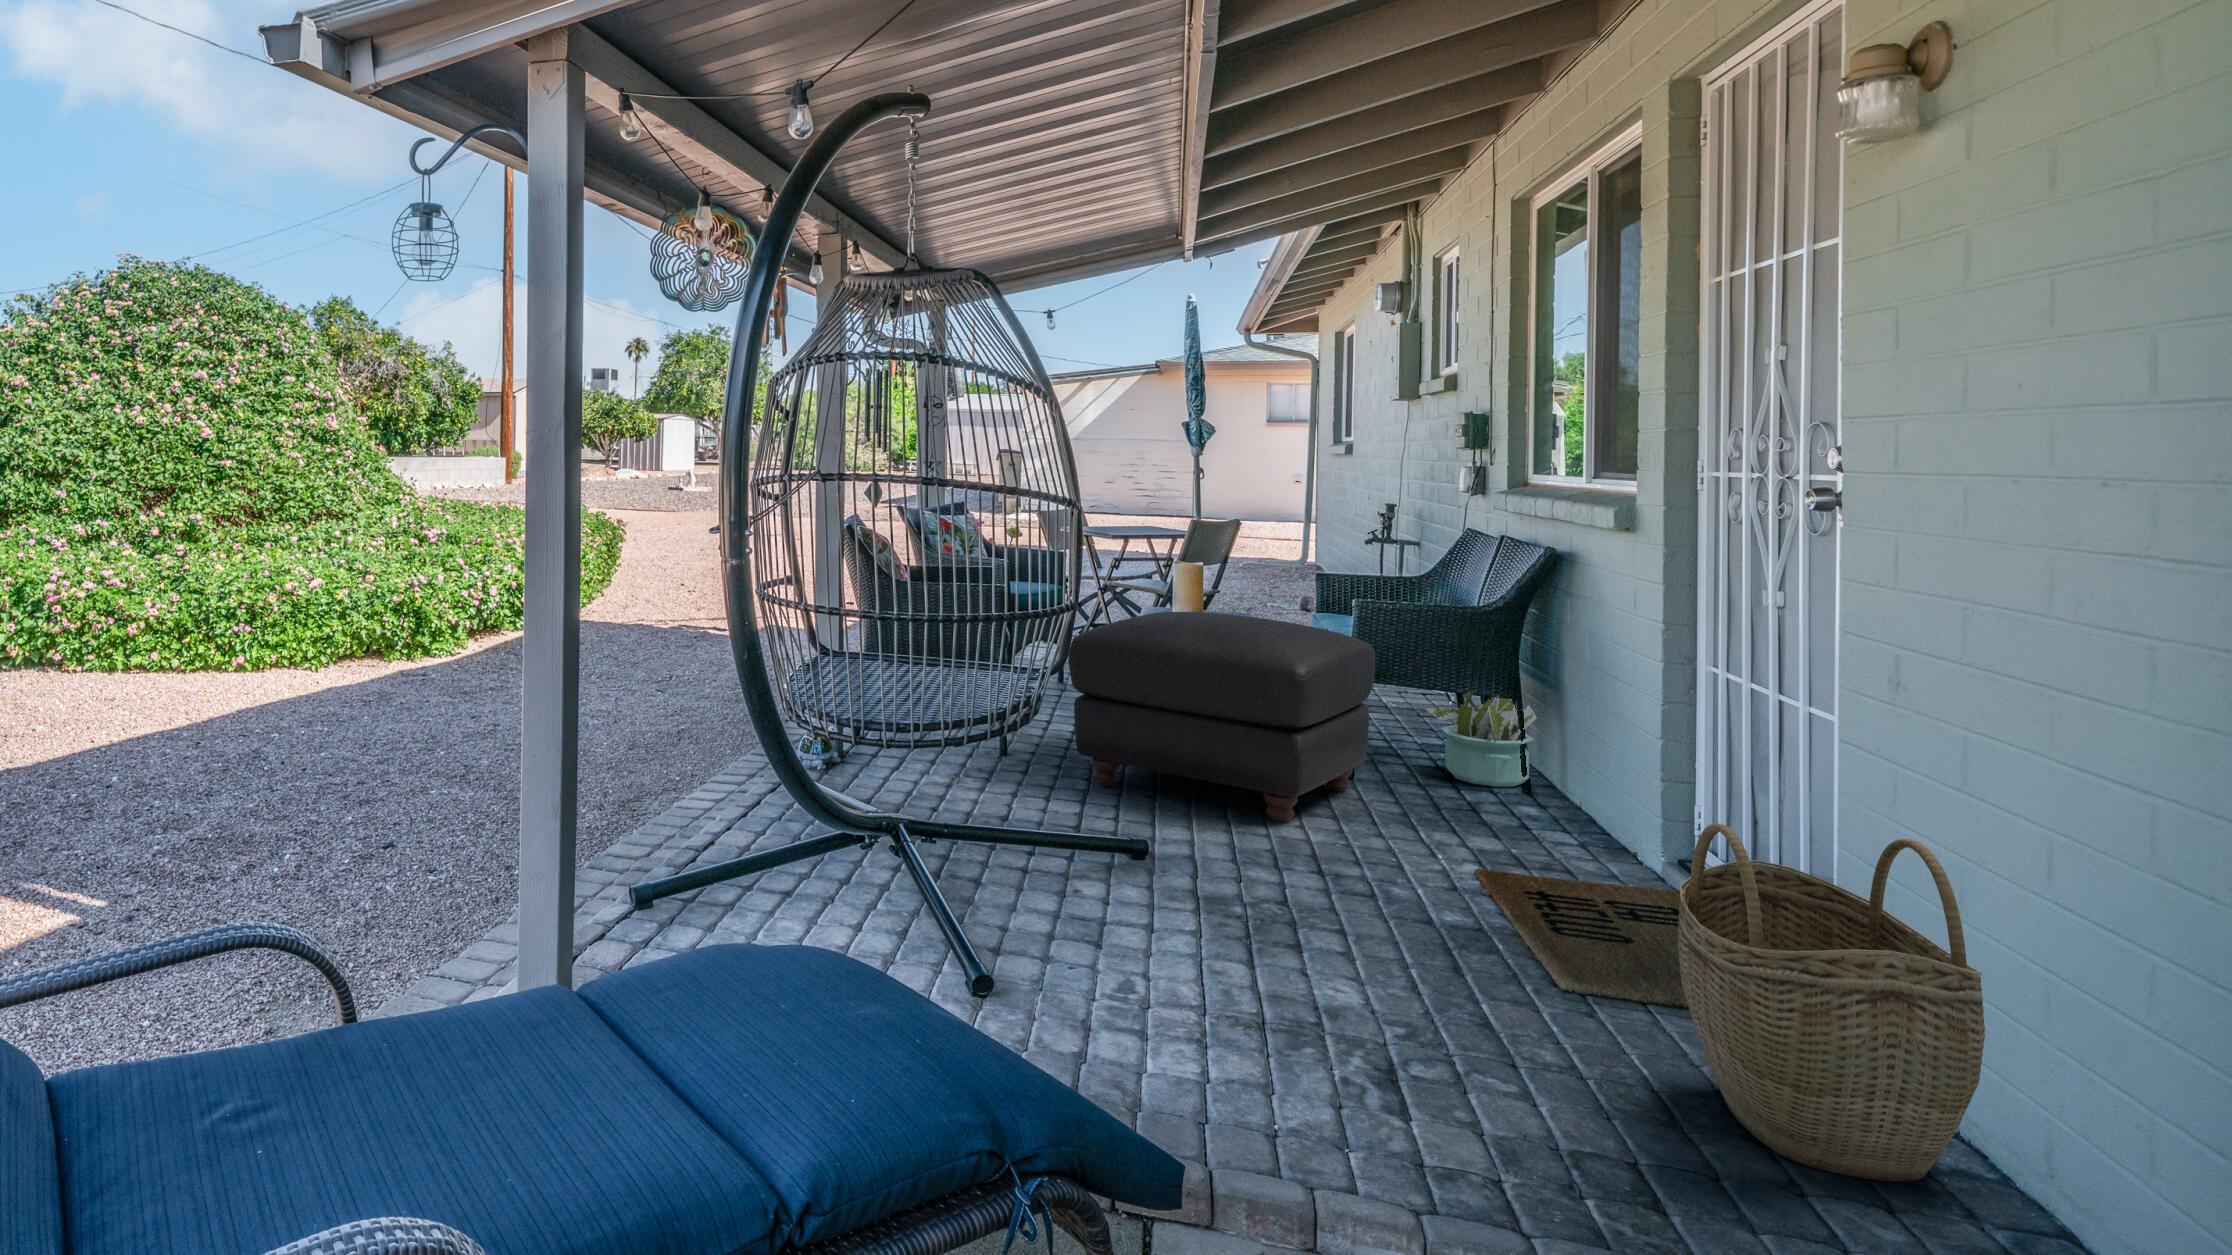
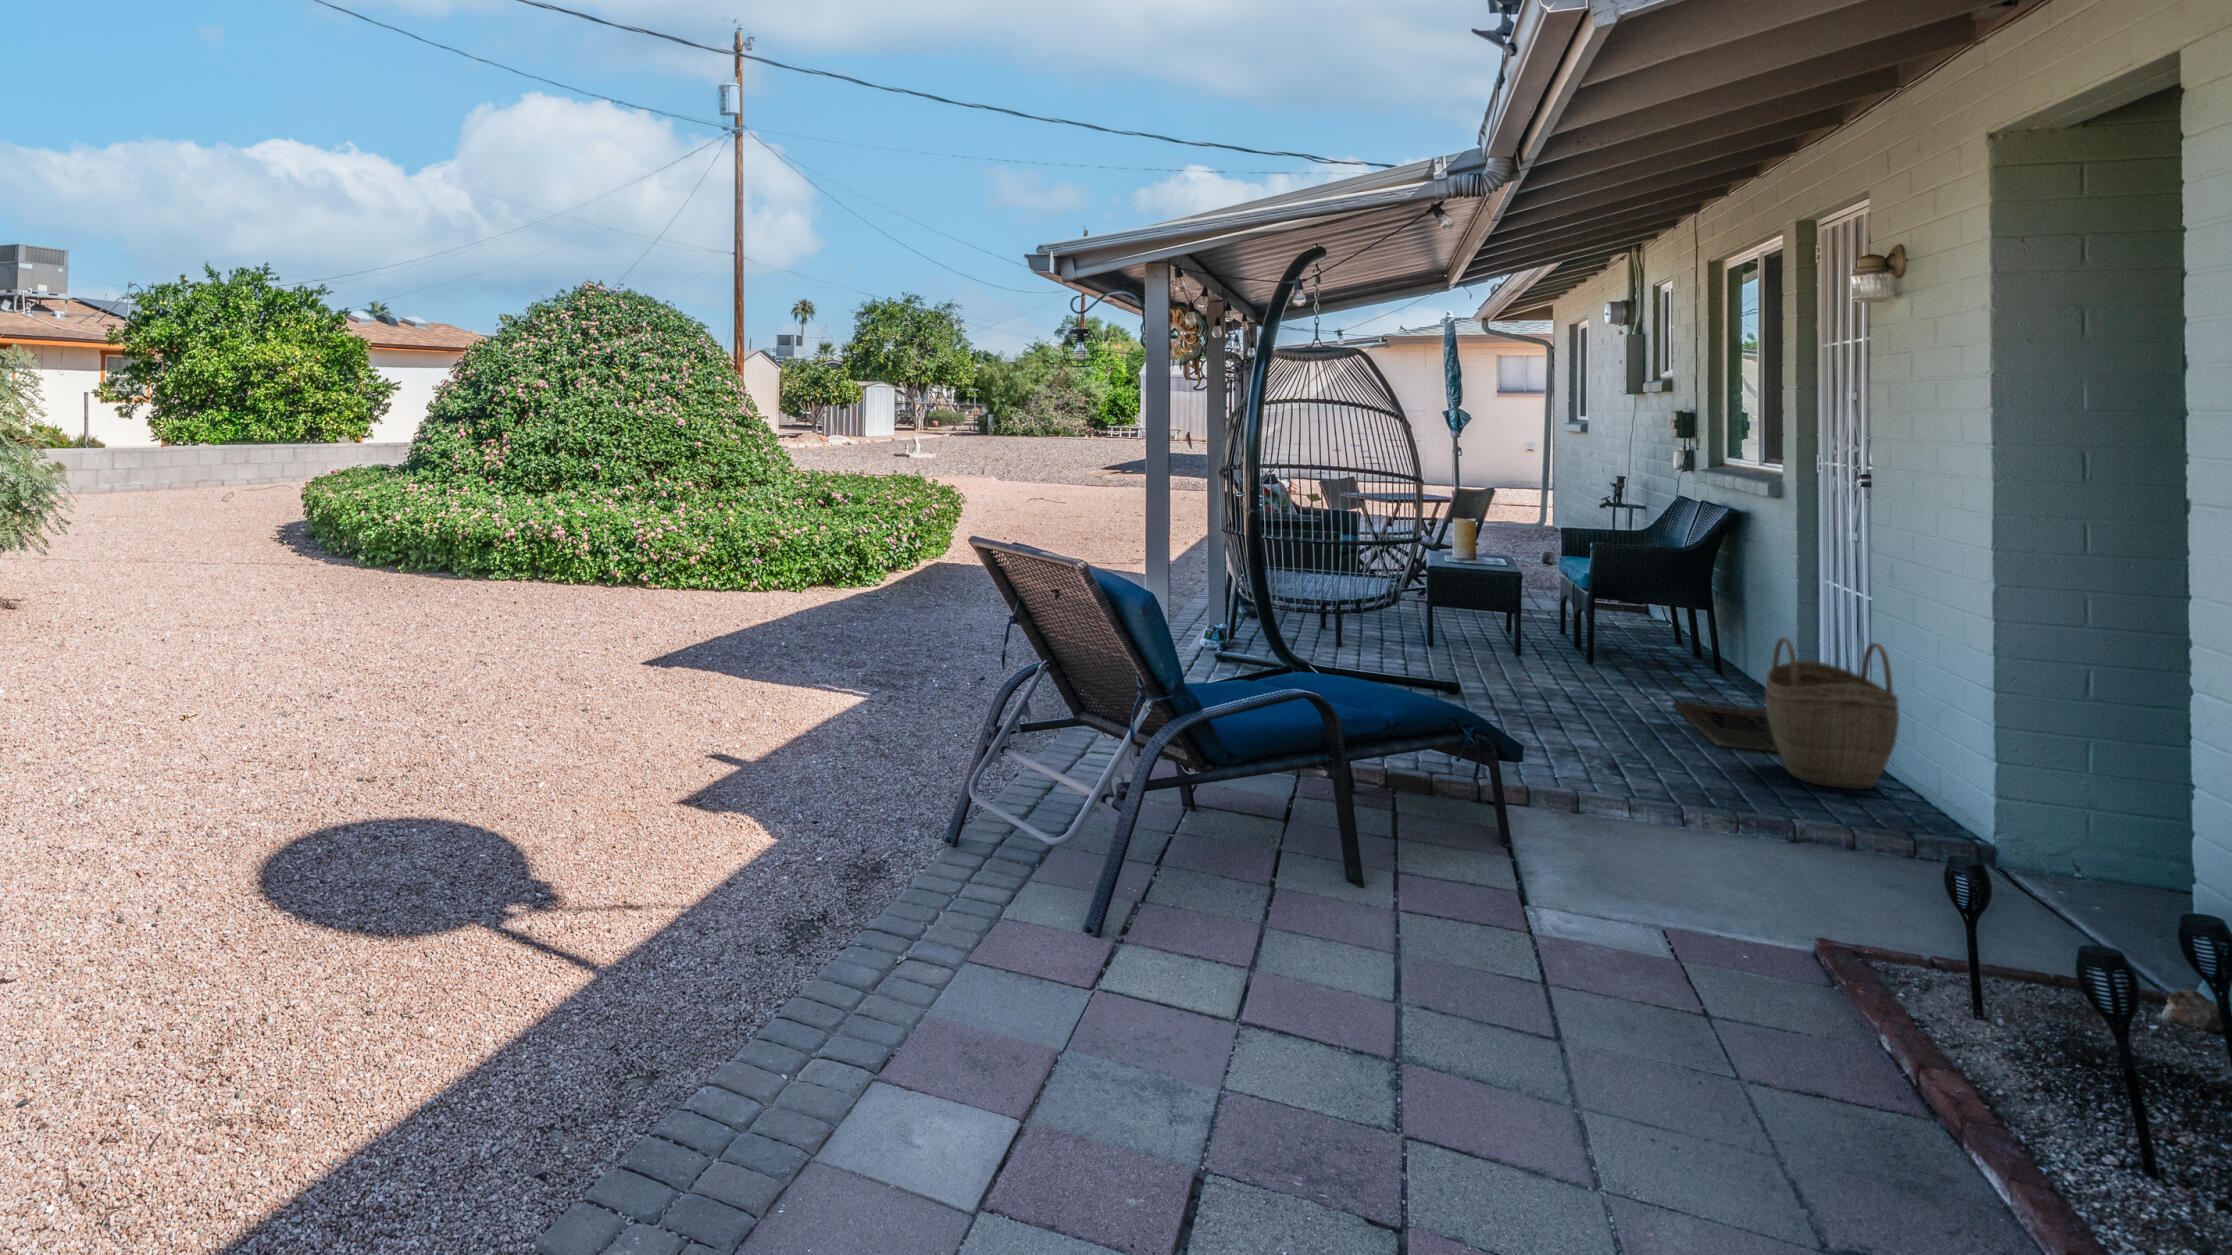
ottoman: present [1068,612,1375,823] -> none [1400,551,1608,677]
decorative plant: present [1426,692,1537,787] -> none [1643,601,1720,663]

